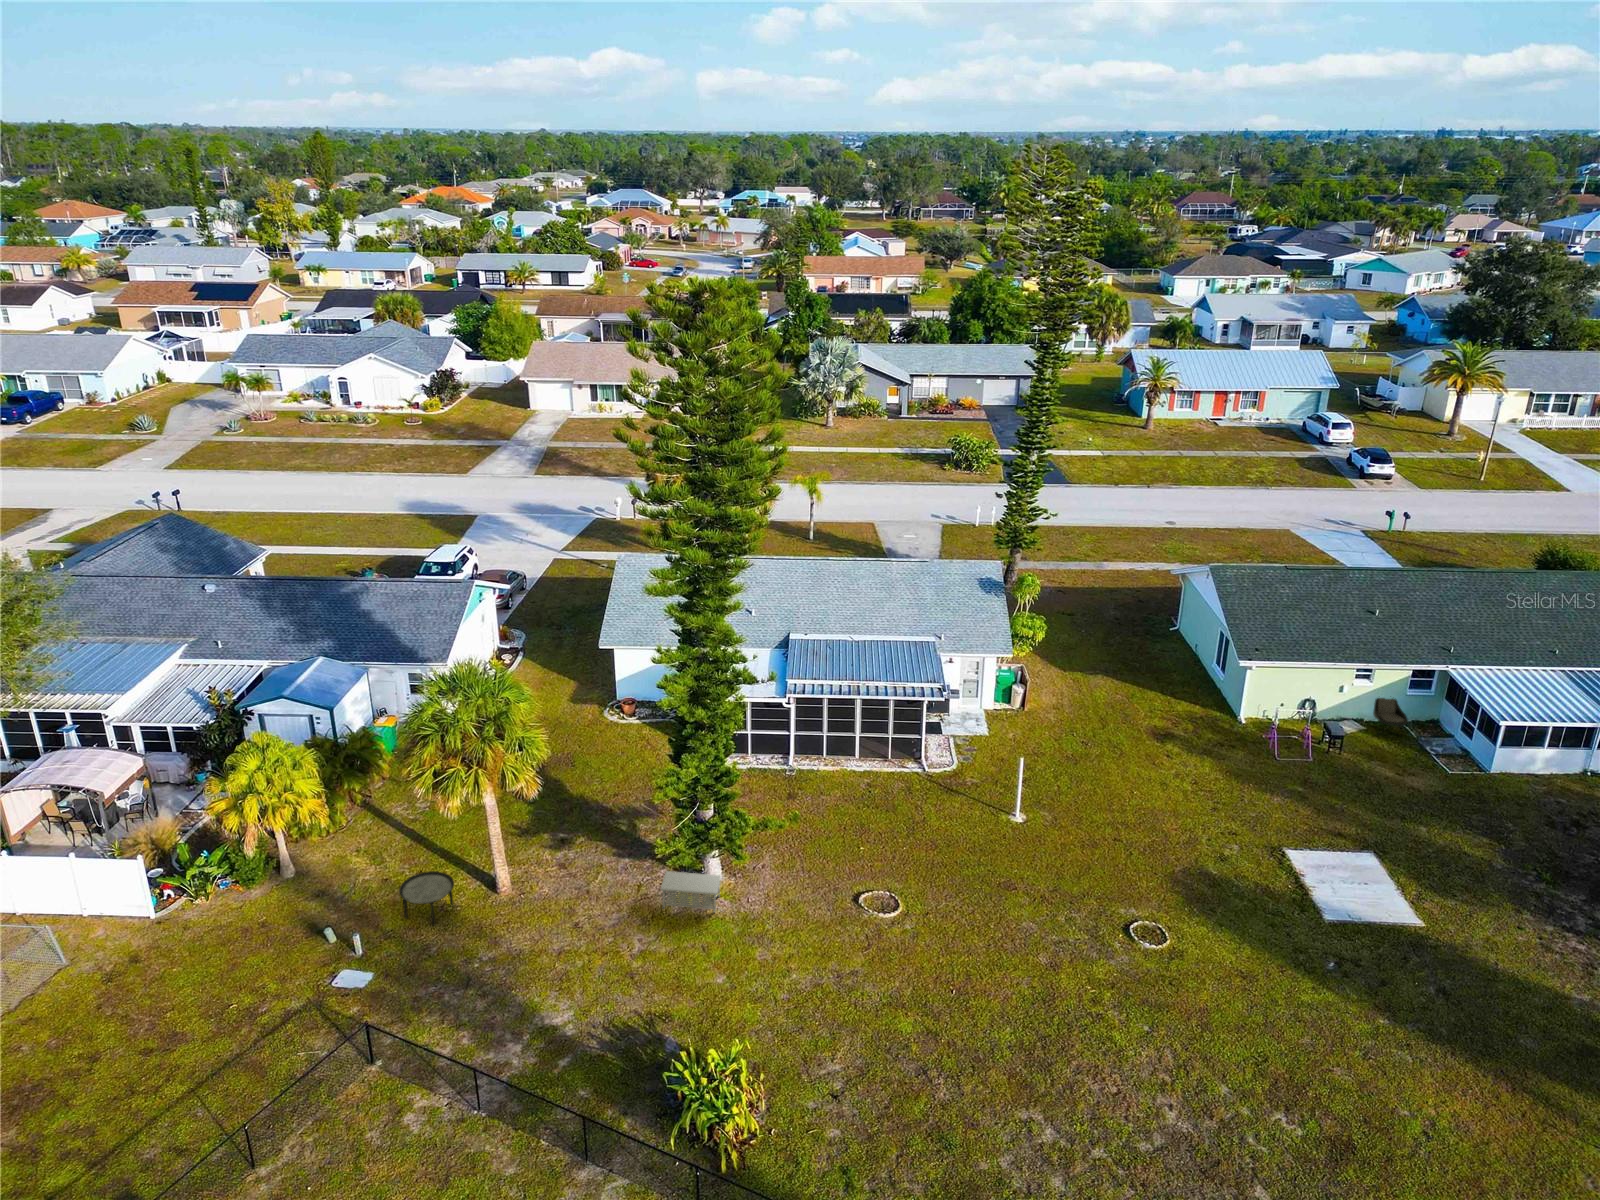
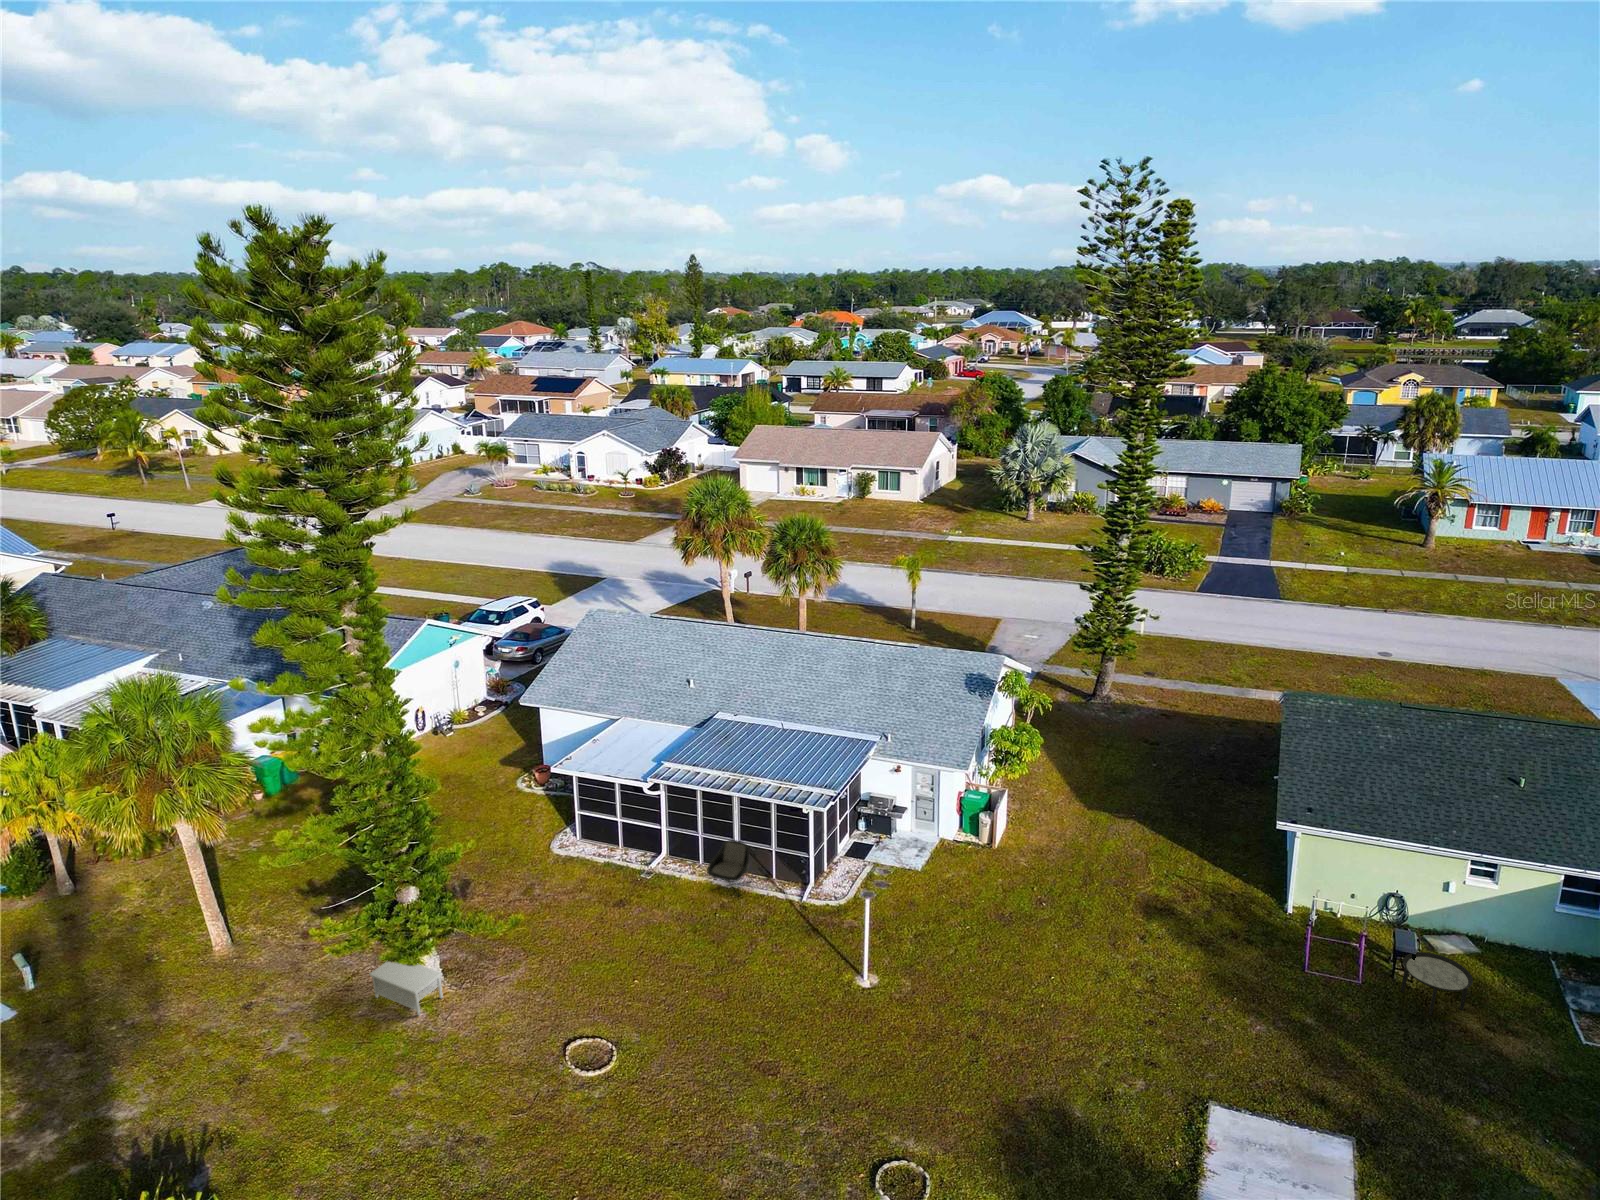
lounge chair: present [1373,698,1408,736] -> present [707,840,752,895]
round table: present [399,871,454,925] -> present [1401,952,1473,1016]

